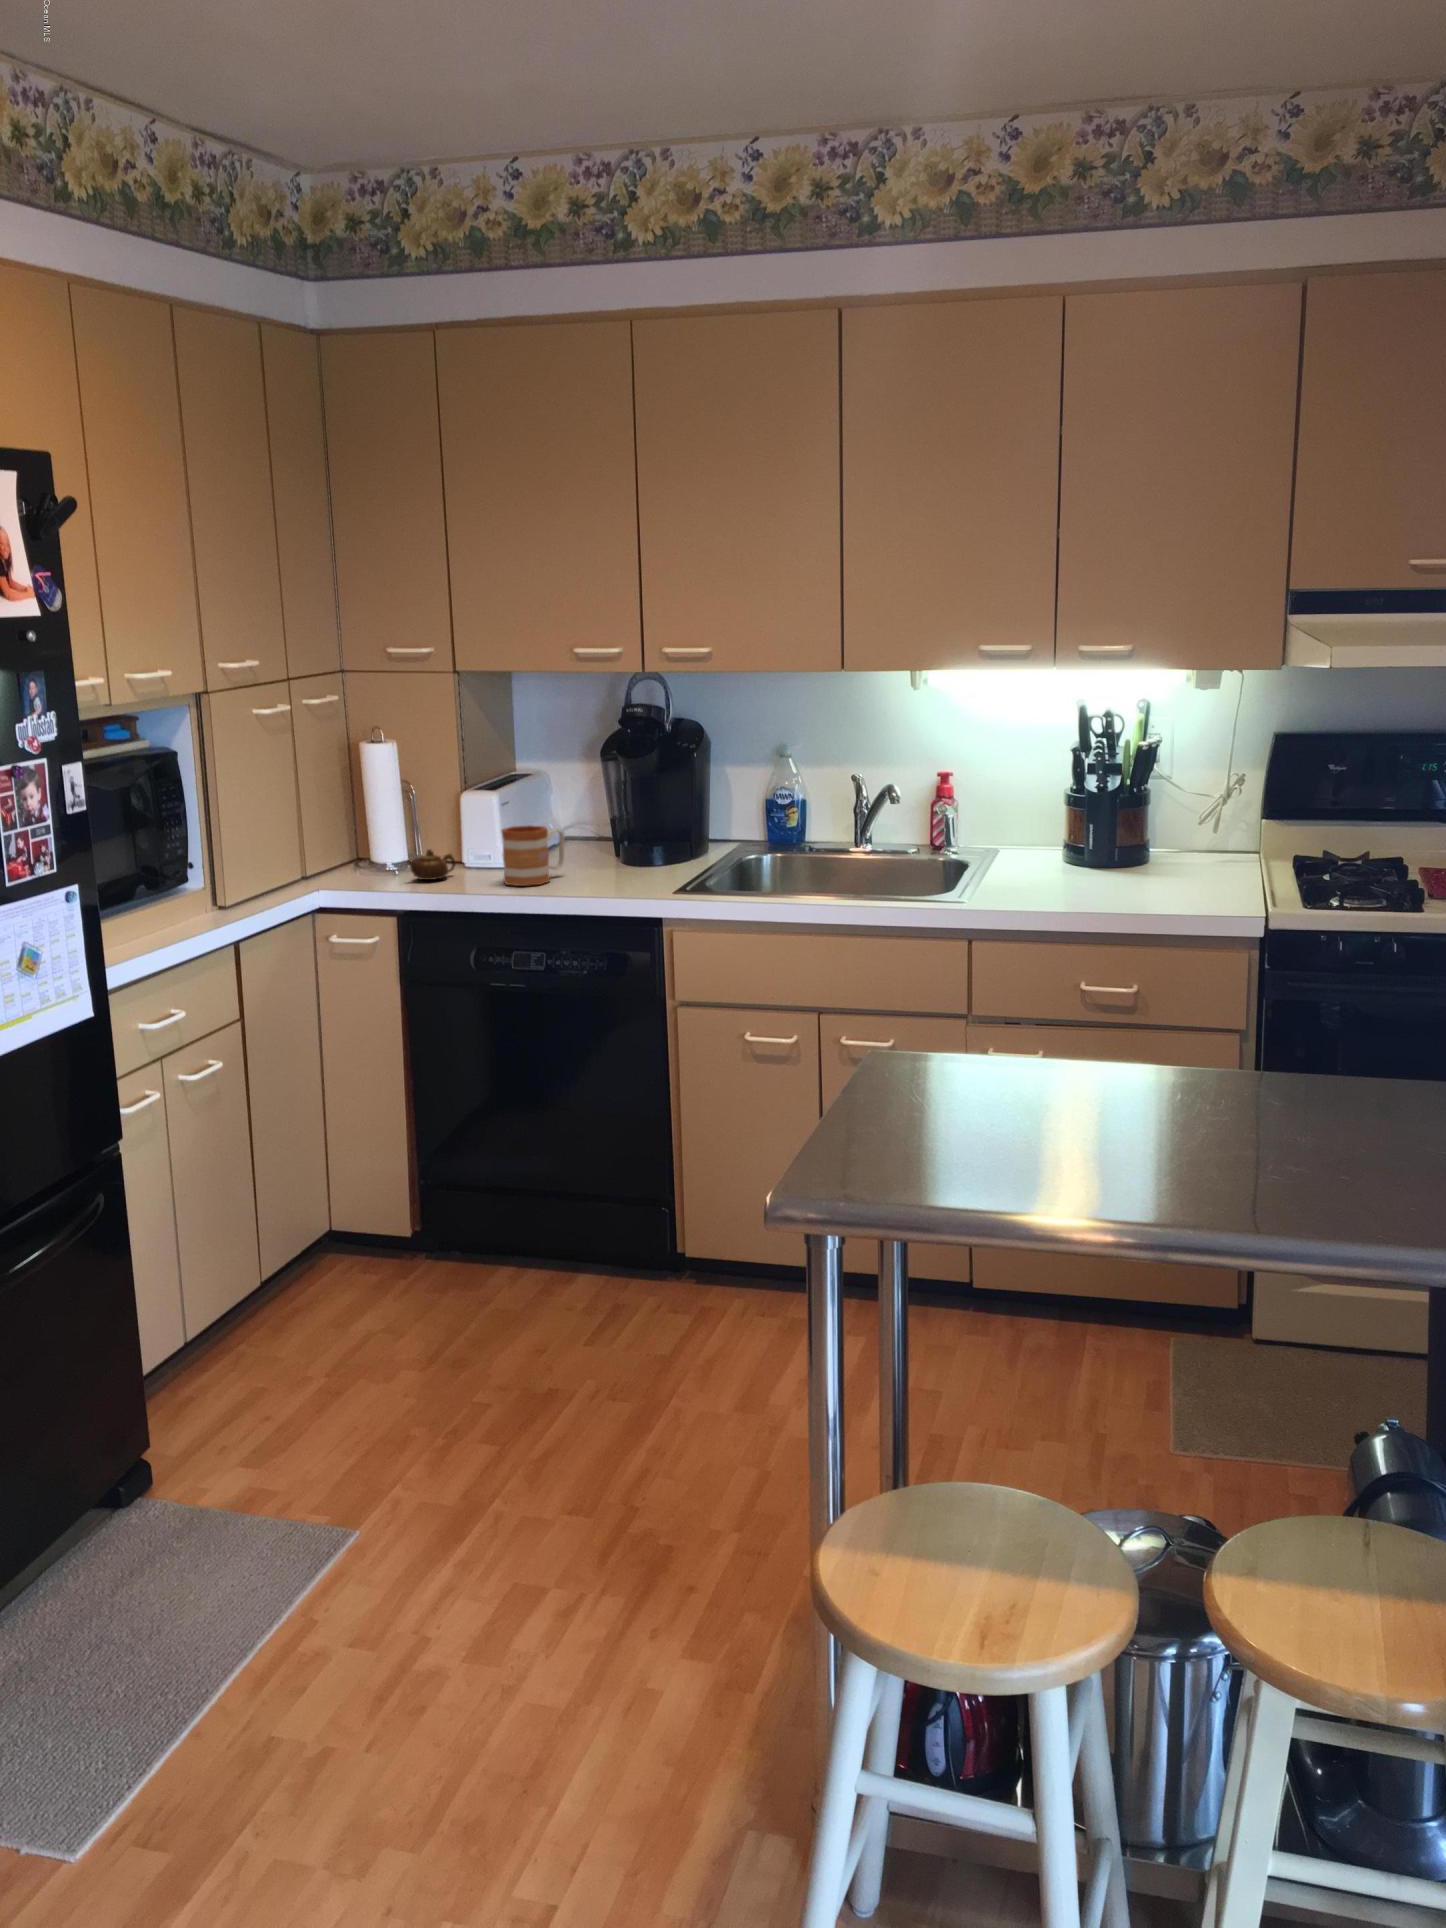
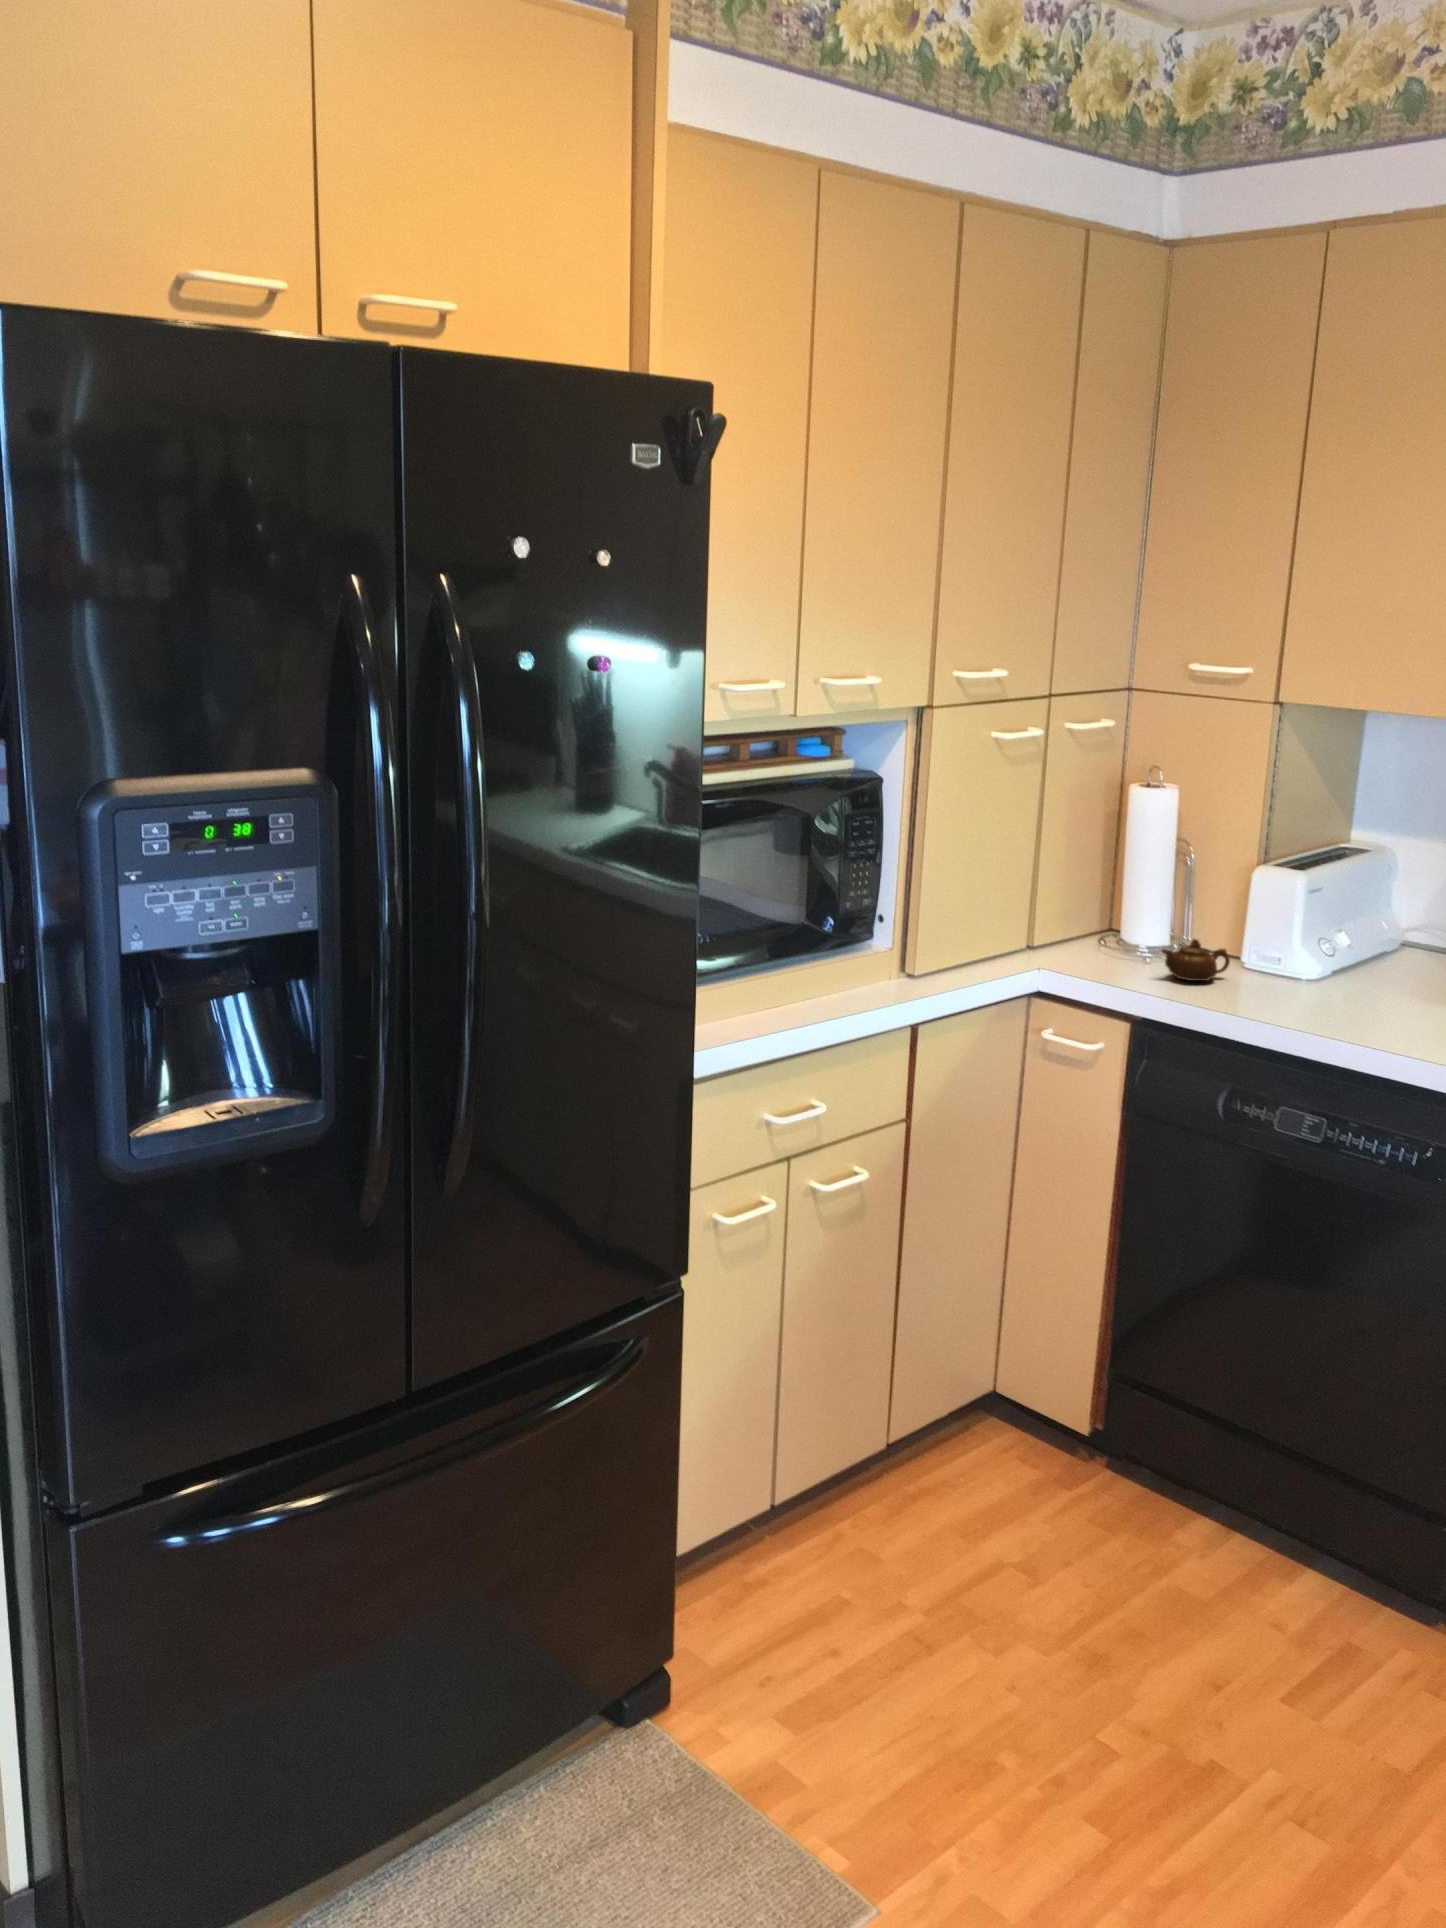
mug: present [501,825,565,886] -> none [1289,929,1392,1019]

